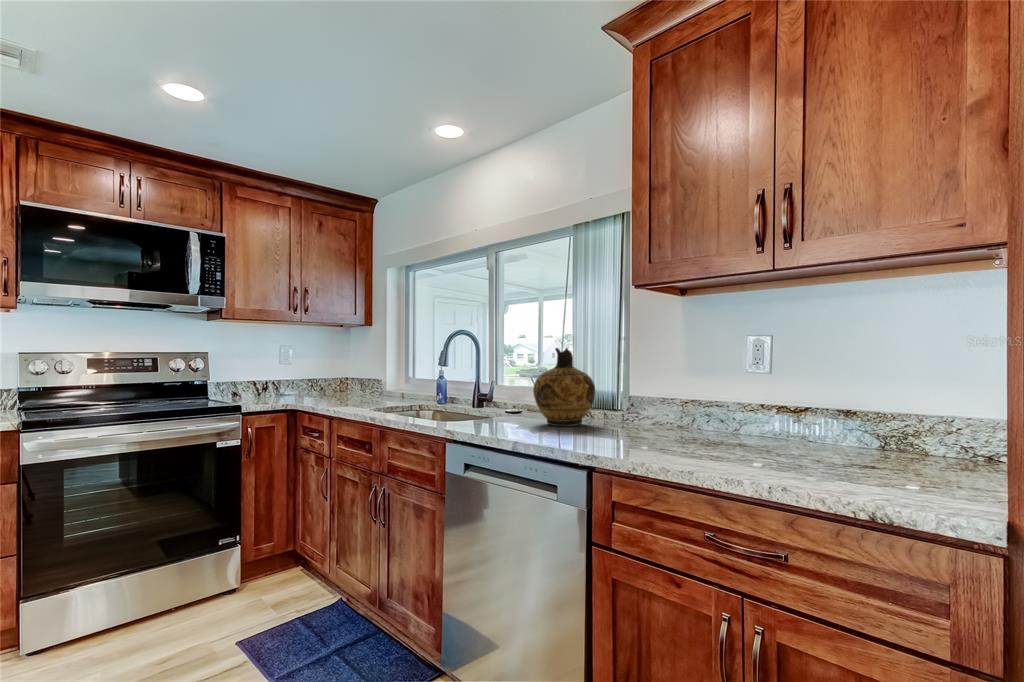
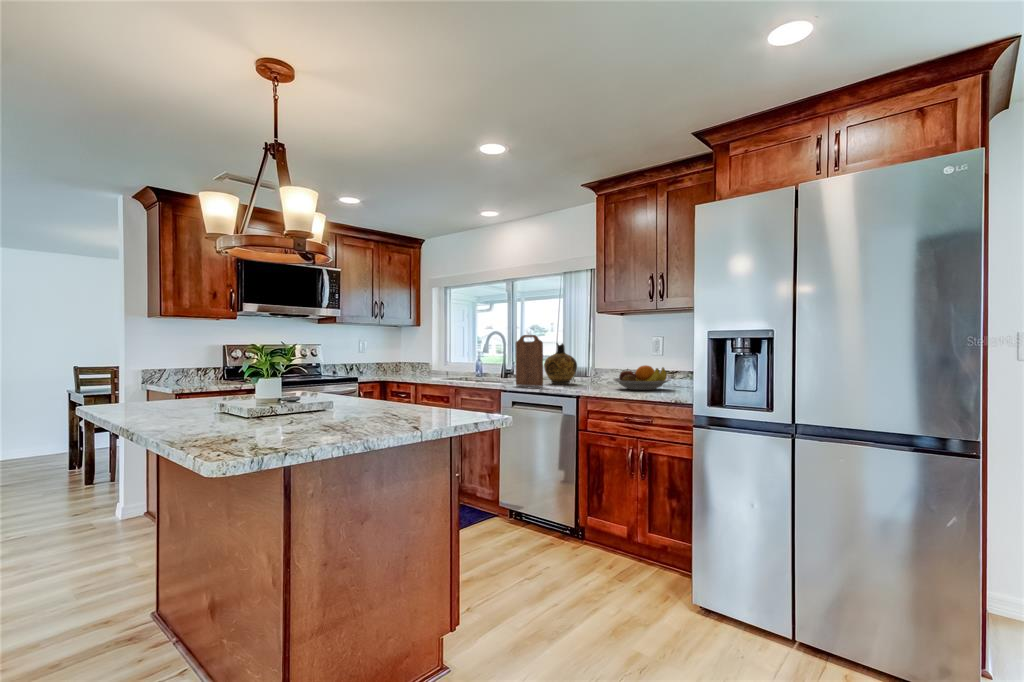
cutting board: none [472,331,524,435] -> present [516,335,543,386]
fruit bowl: none [670,398,811,458] -> present [613,365,670,390]

